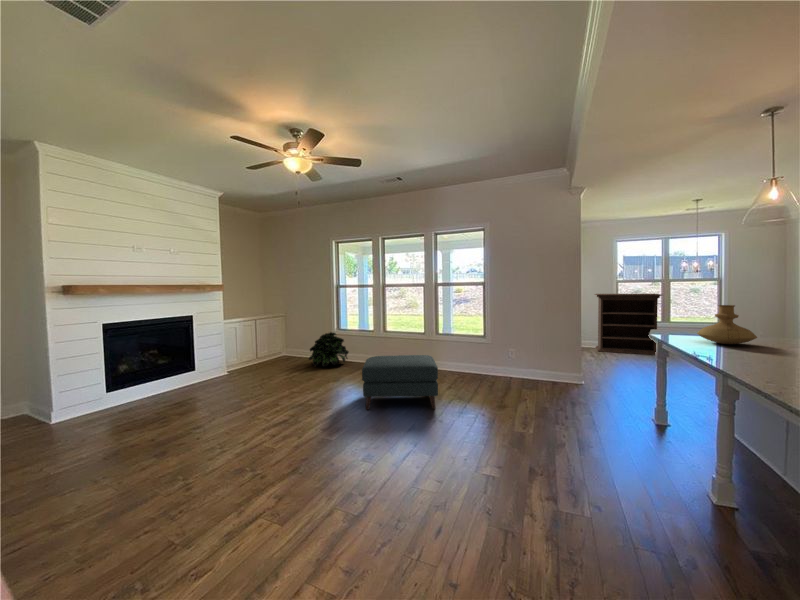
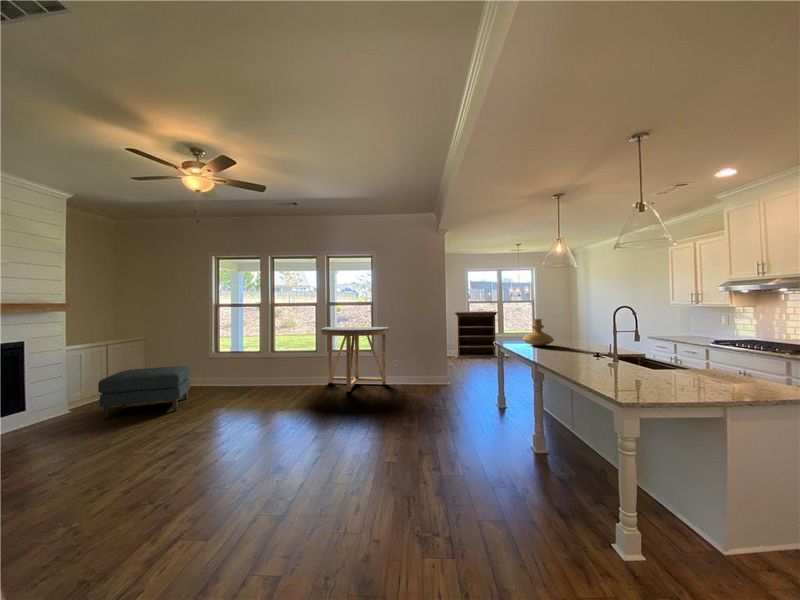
console table: none [429,310,507,382] -> present [320,327,389,392]
potted plant: present [309,332,349,367] -> none [186,353,234,391]
ottoman: present [362,355,438,410] -> present [98,366,190,419]

